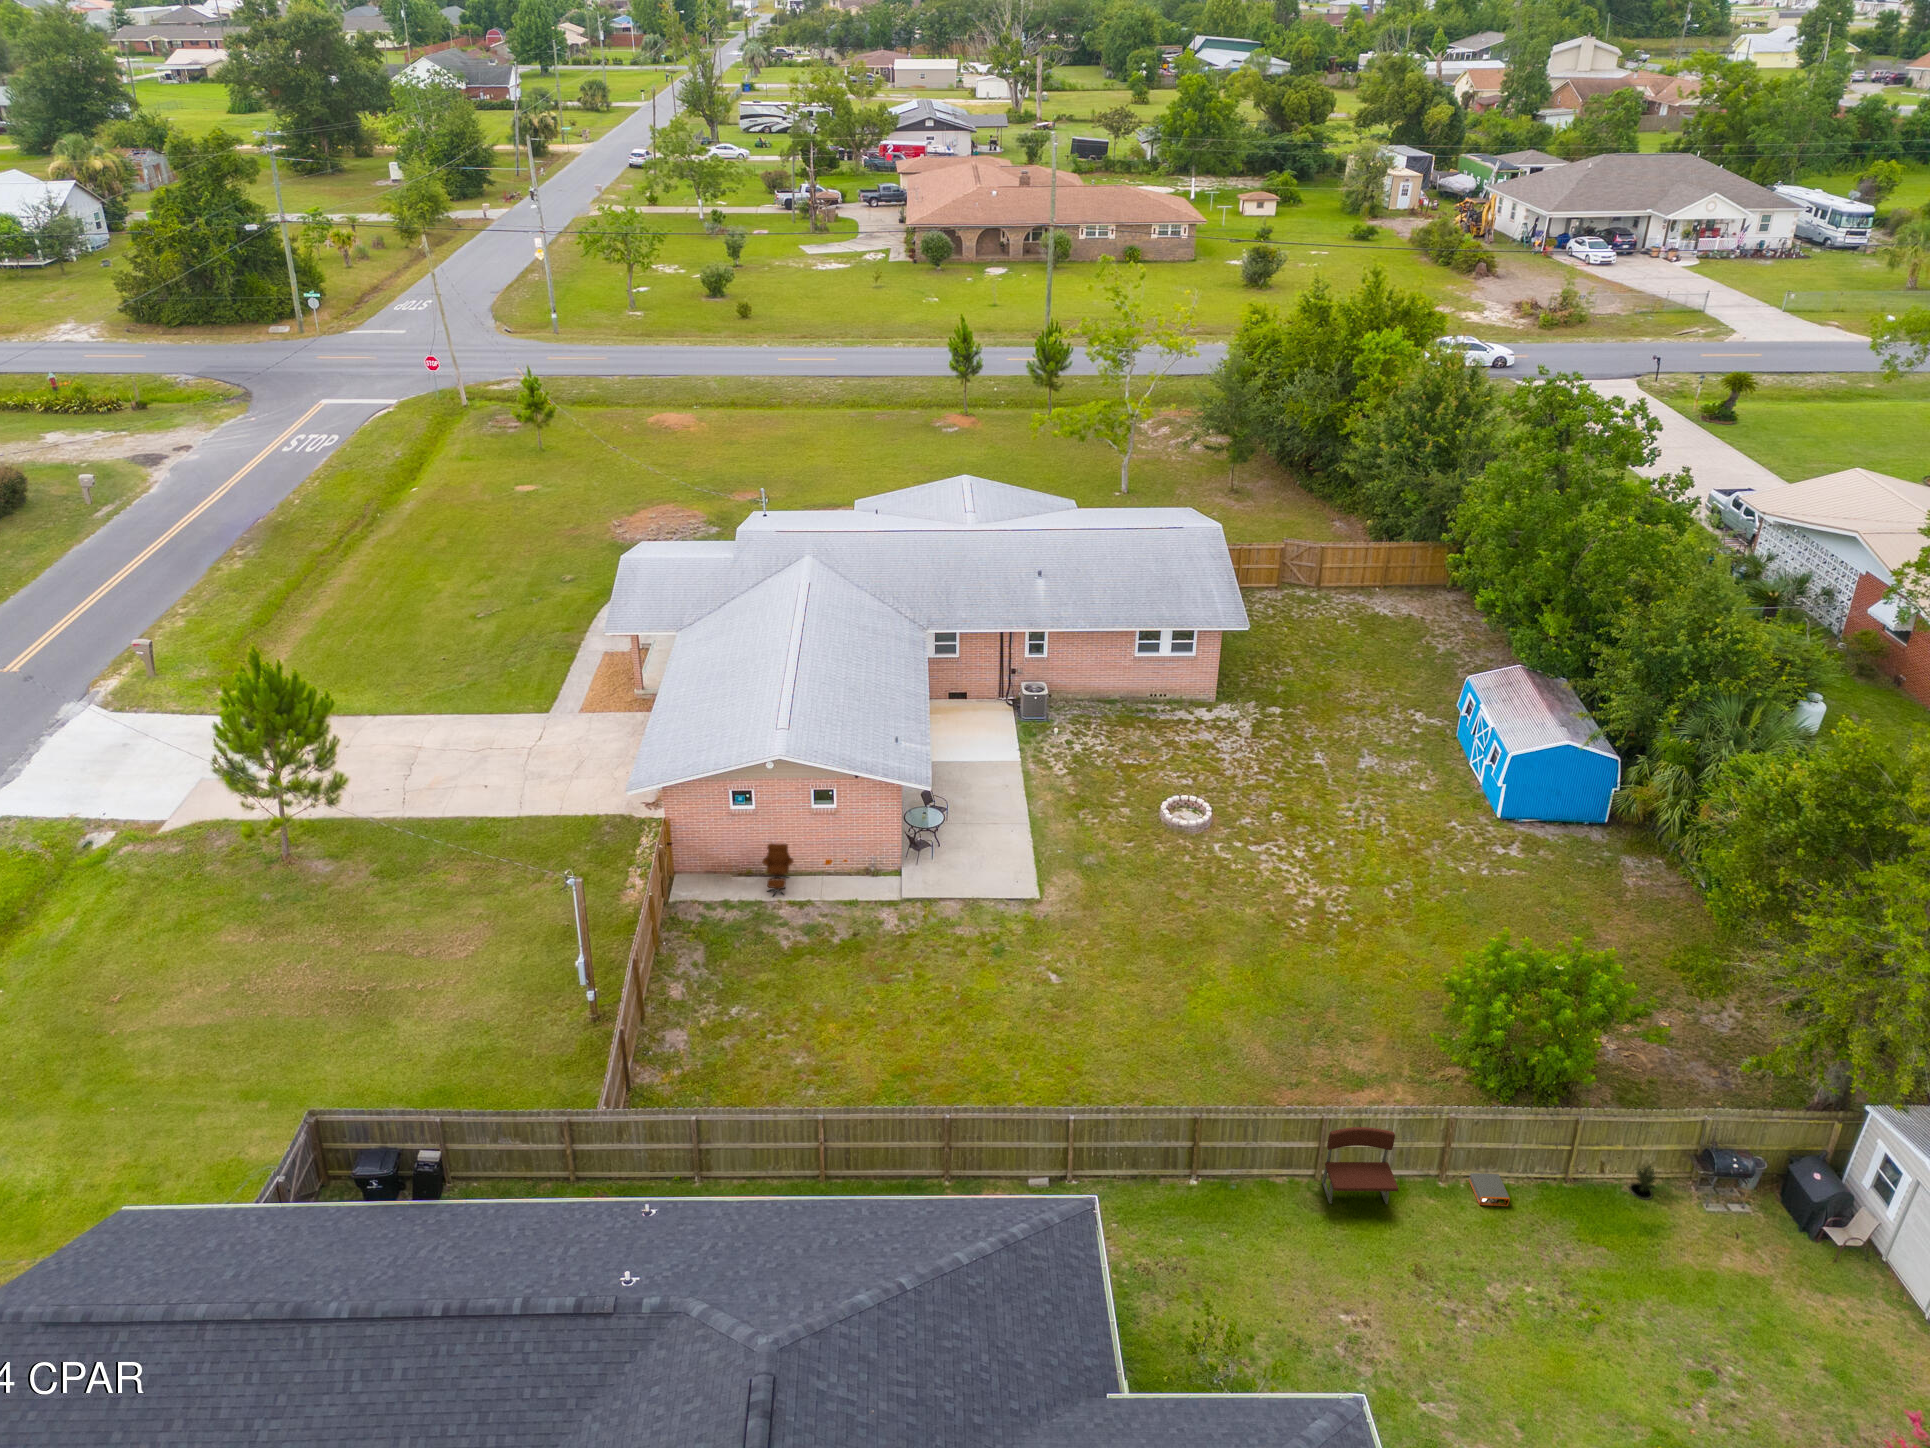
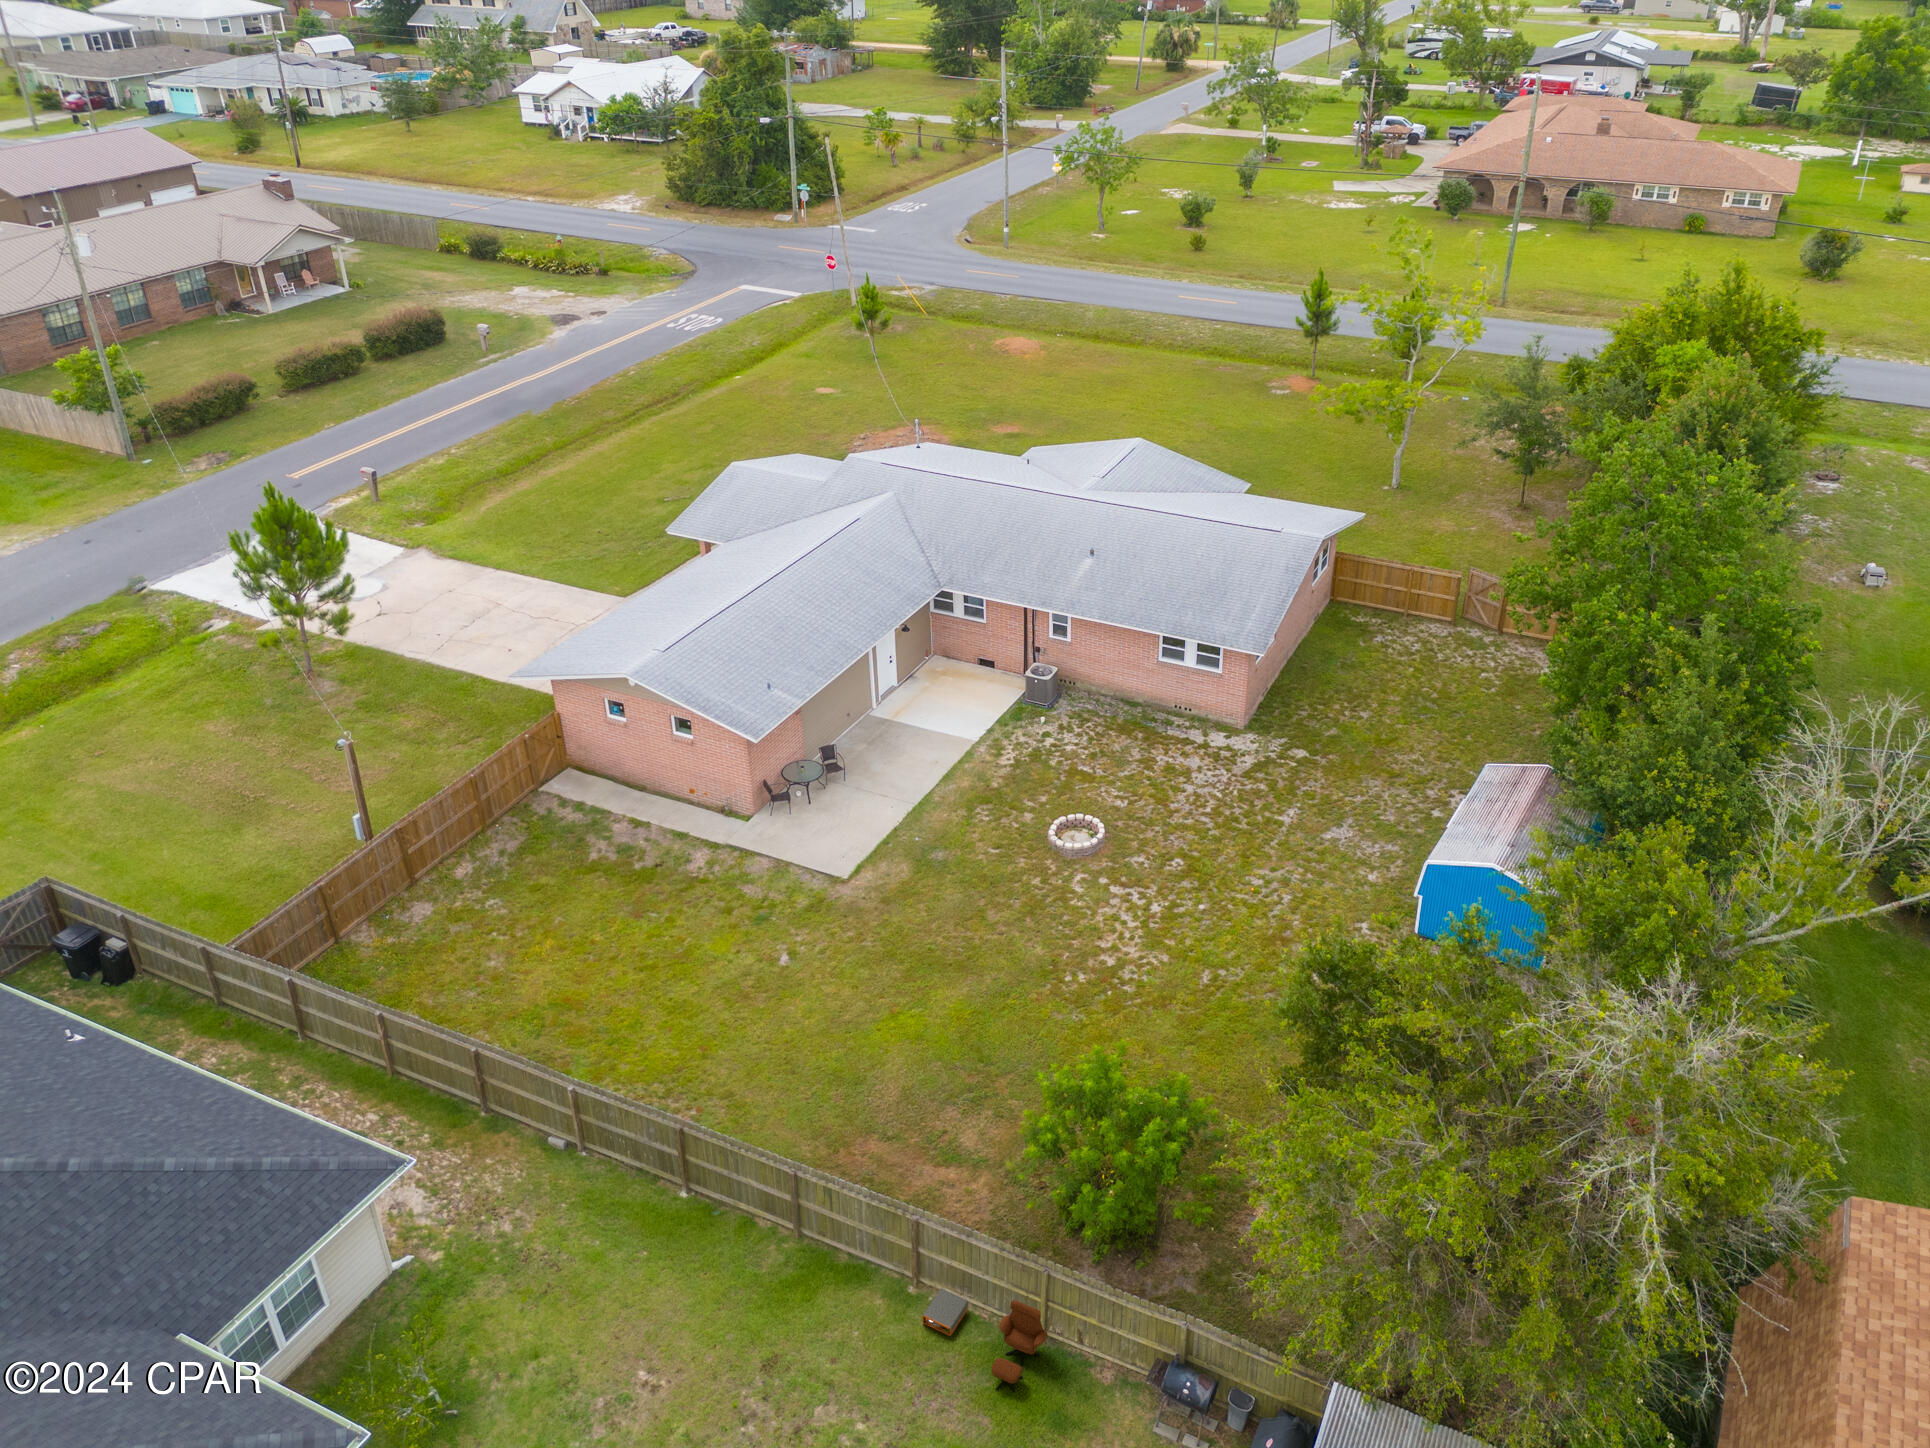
lounge chair: present [762,843,793,892] -> present [991,1300,1047,1393]
bench: present [1322,1127,1398,1204] -> none [771,1186,853,1284]
potted tree: present [1629,1166,1656,1200] -> none [1095,1352,1124,1394]

